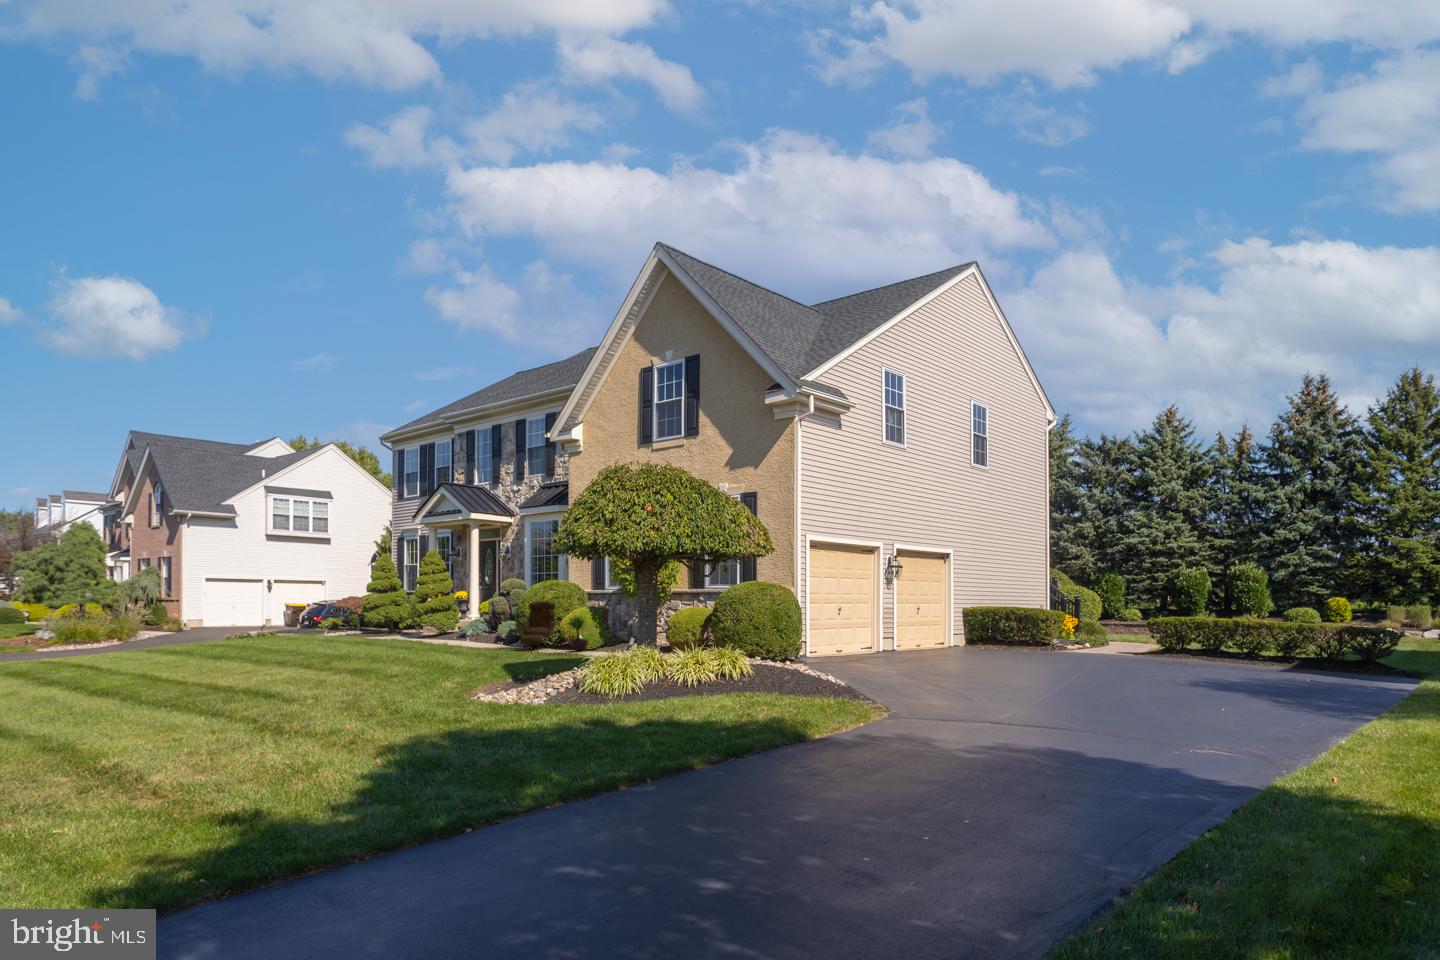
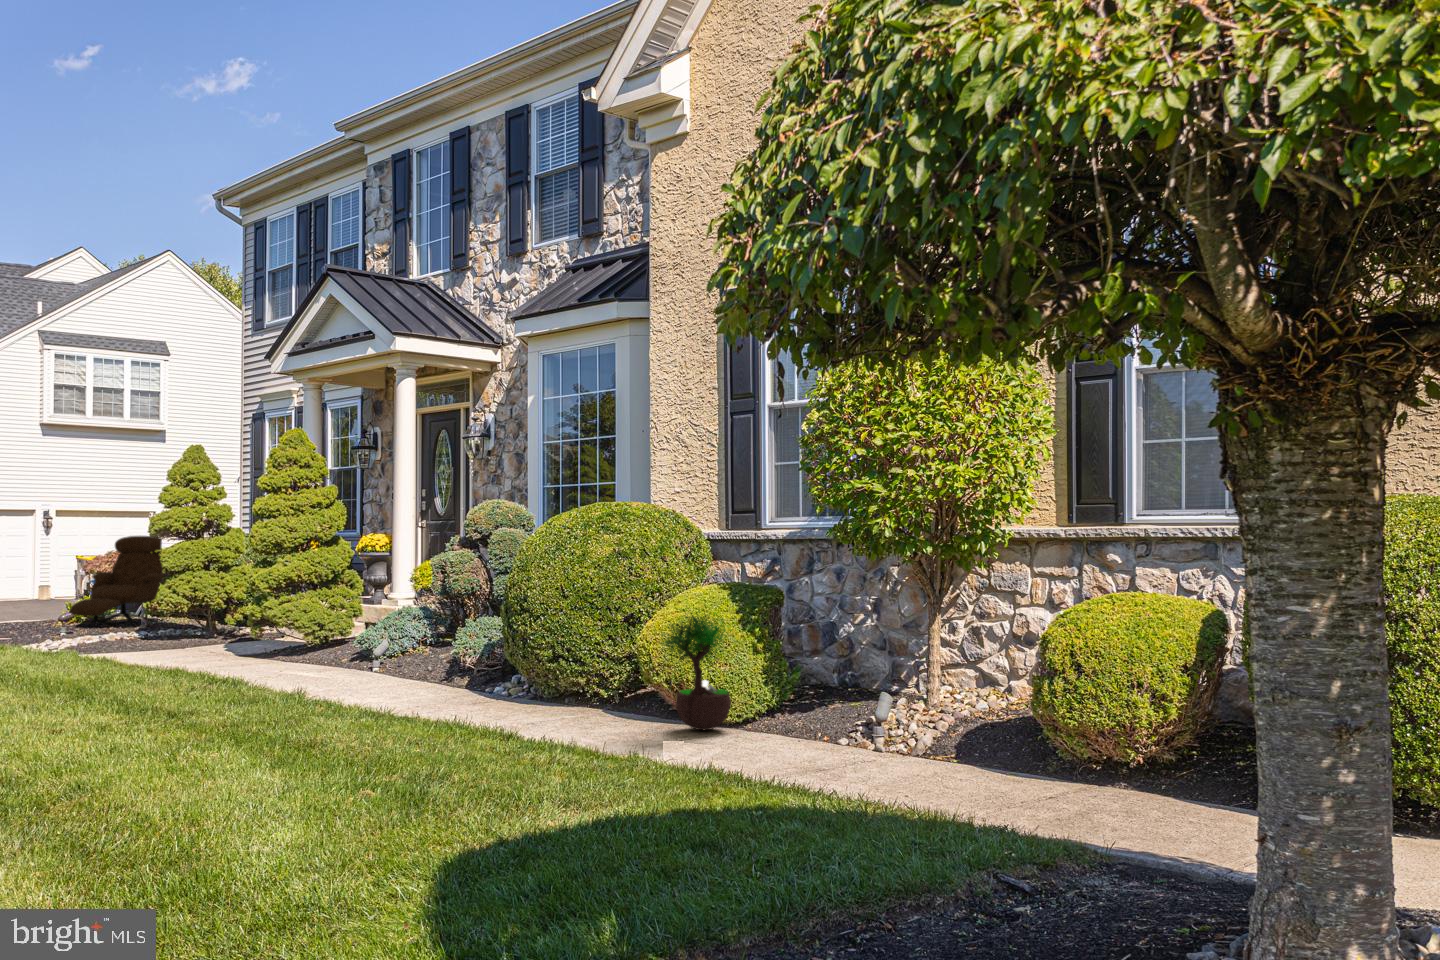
lounge chair: present [520,601,558,650] -> present [69,536,164,628]

